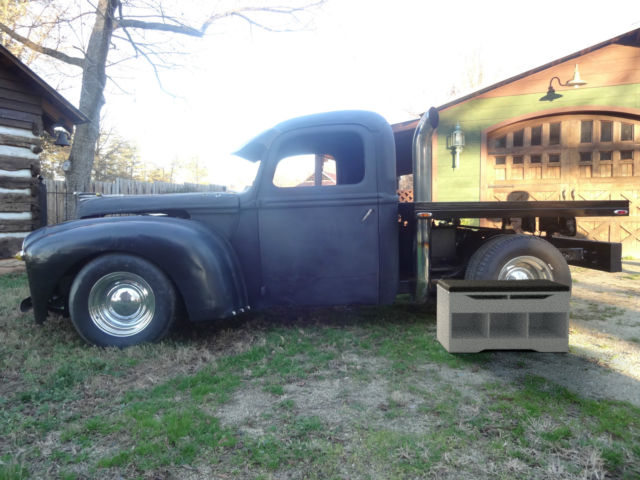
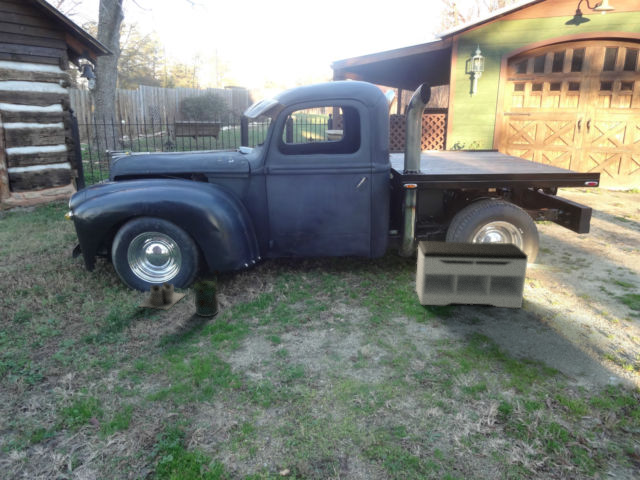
watering can: none [170,315,203,371] -> present [194,271,219,317]
boots: none [95,332,159,365] -> present [140,282,184,309]

